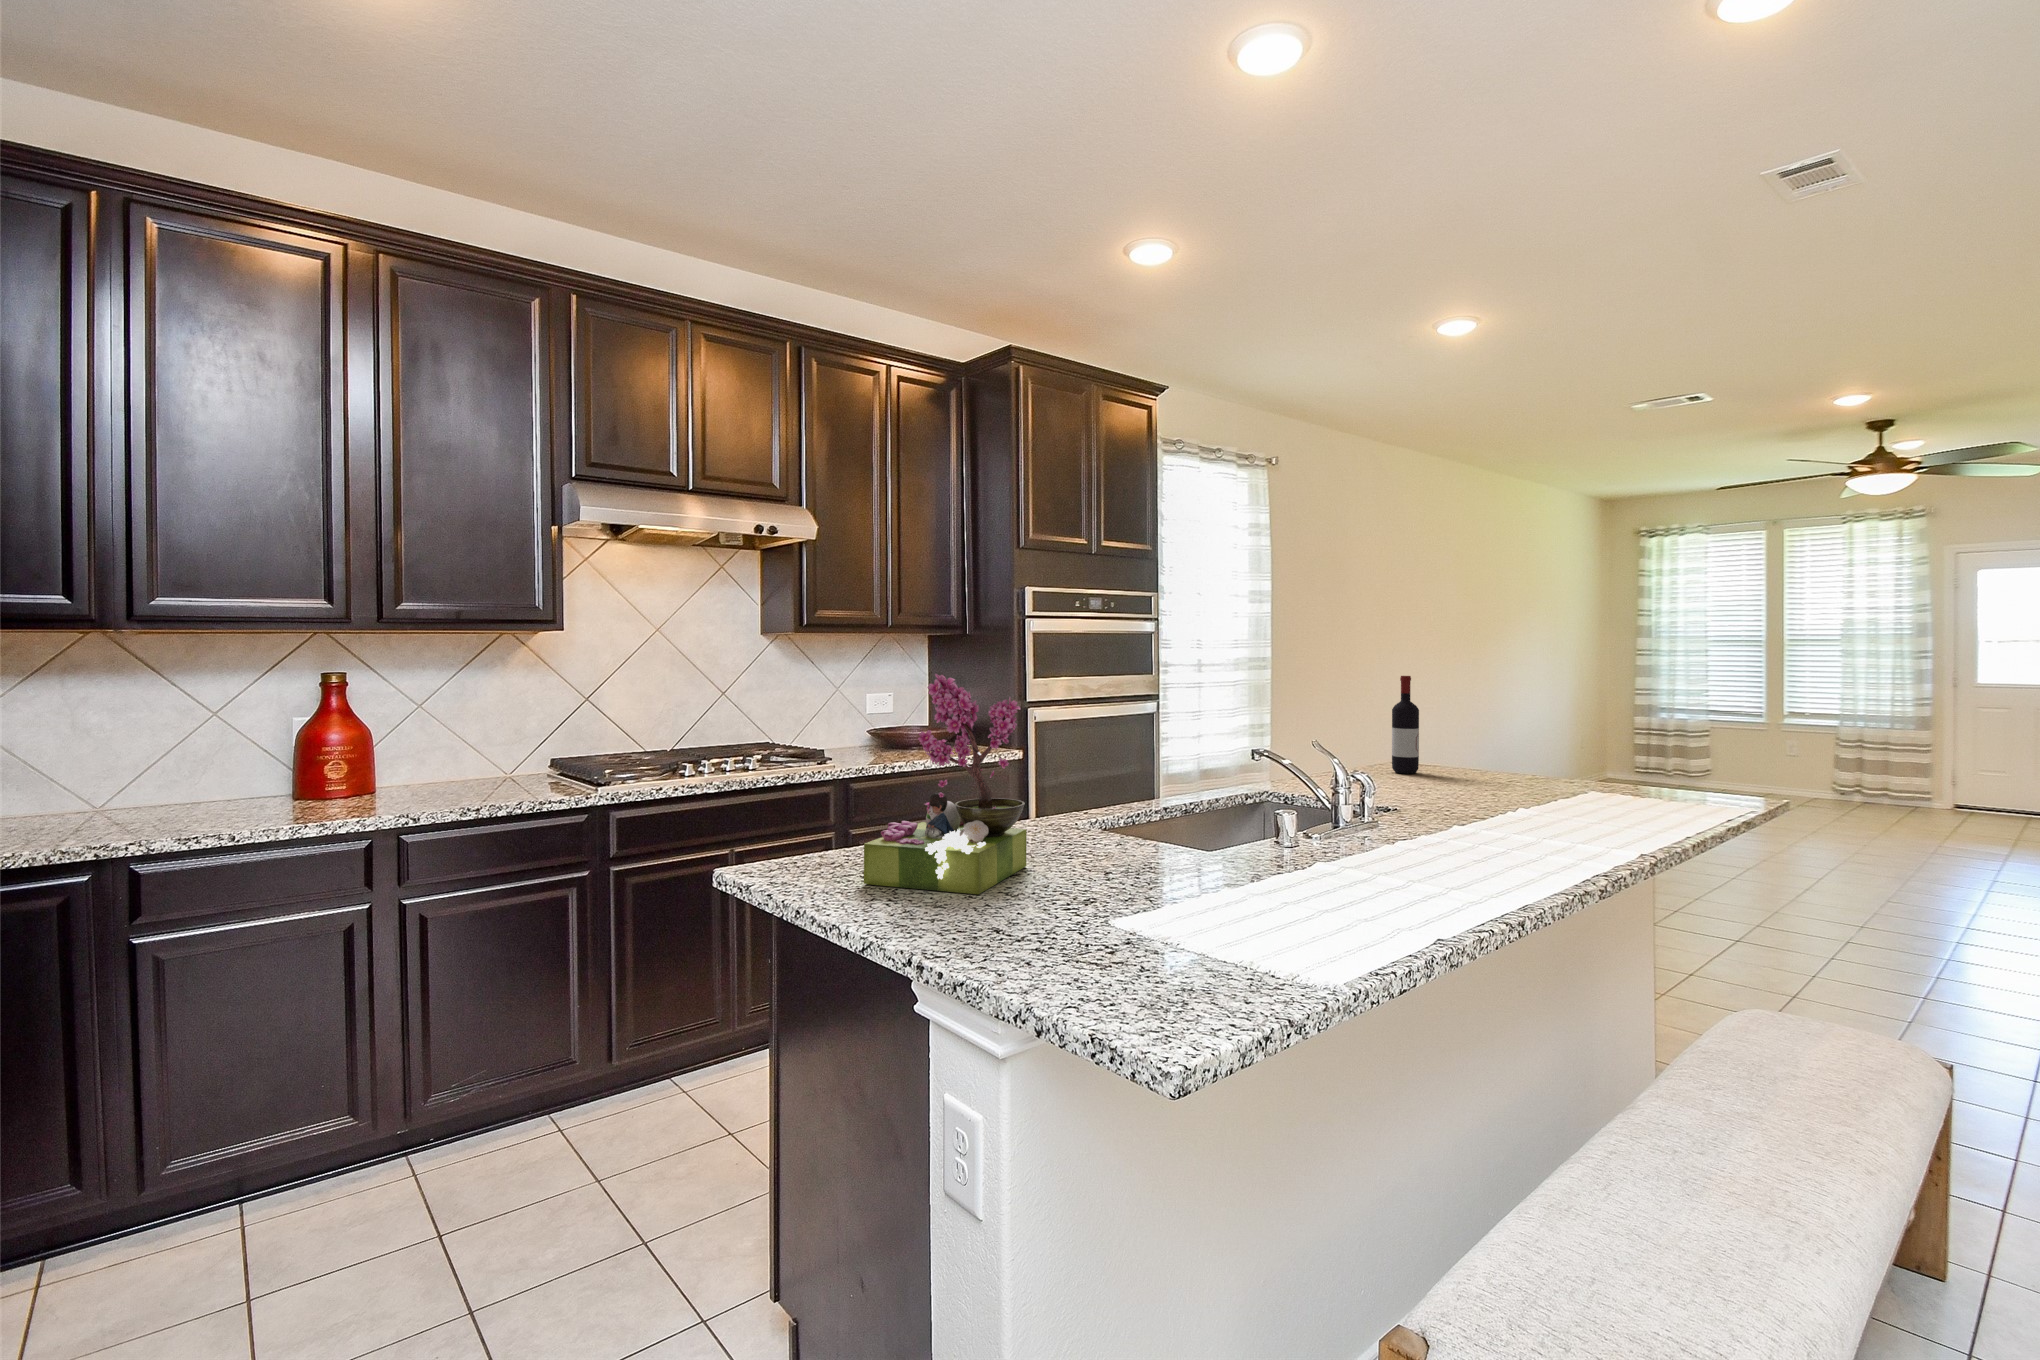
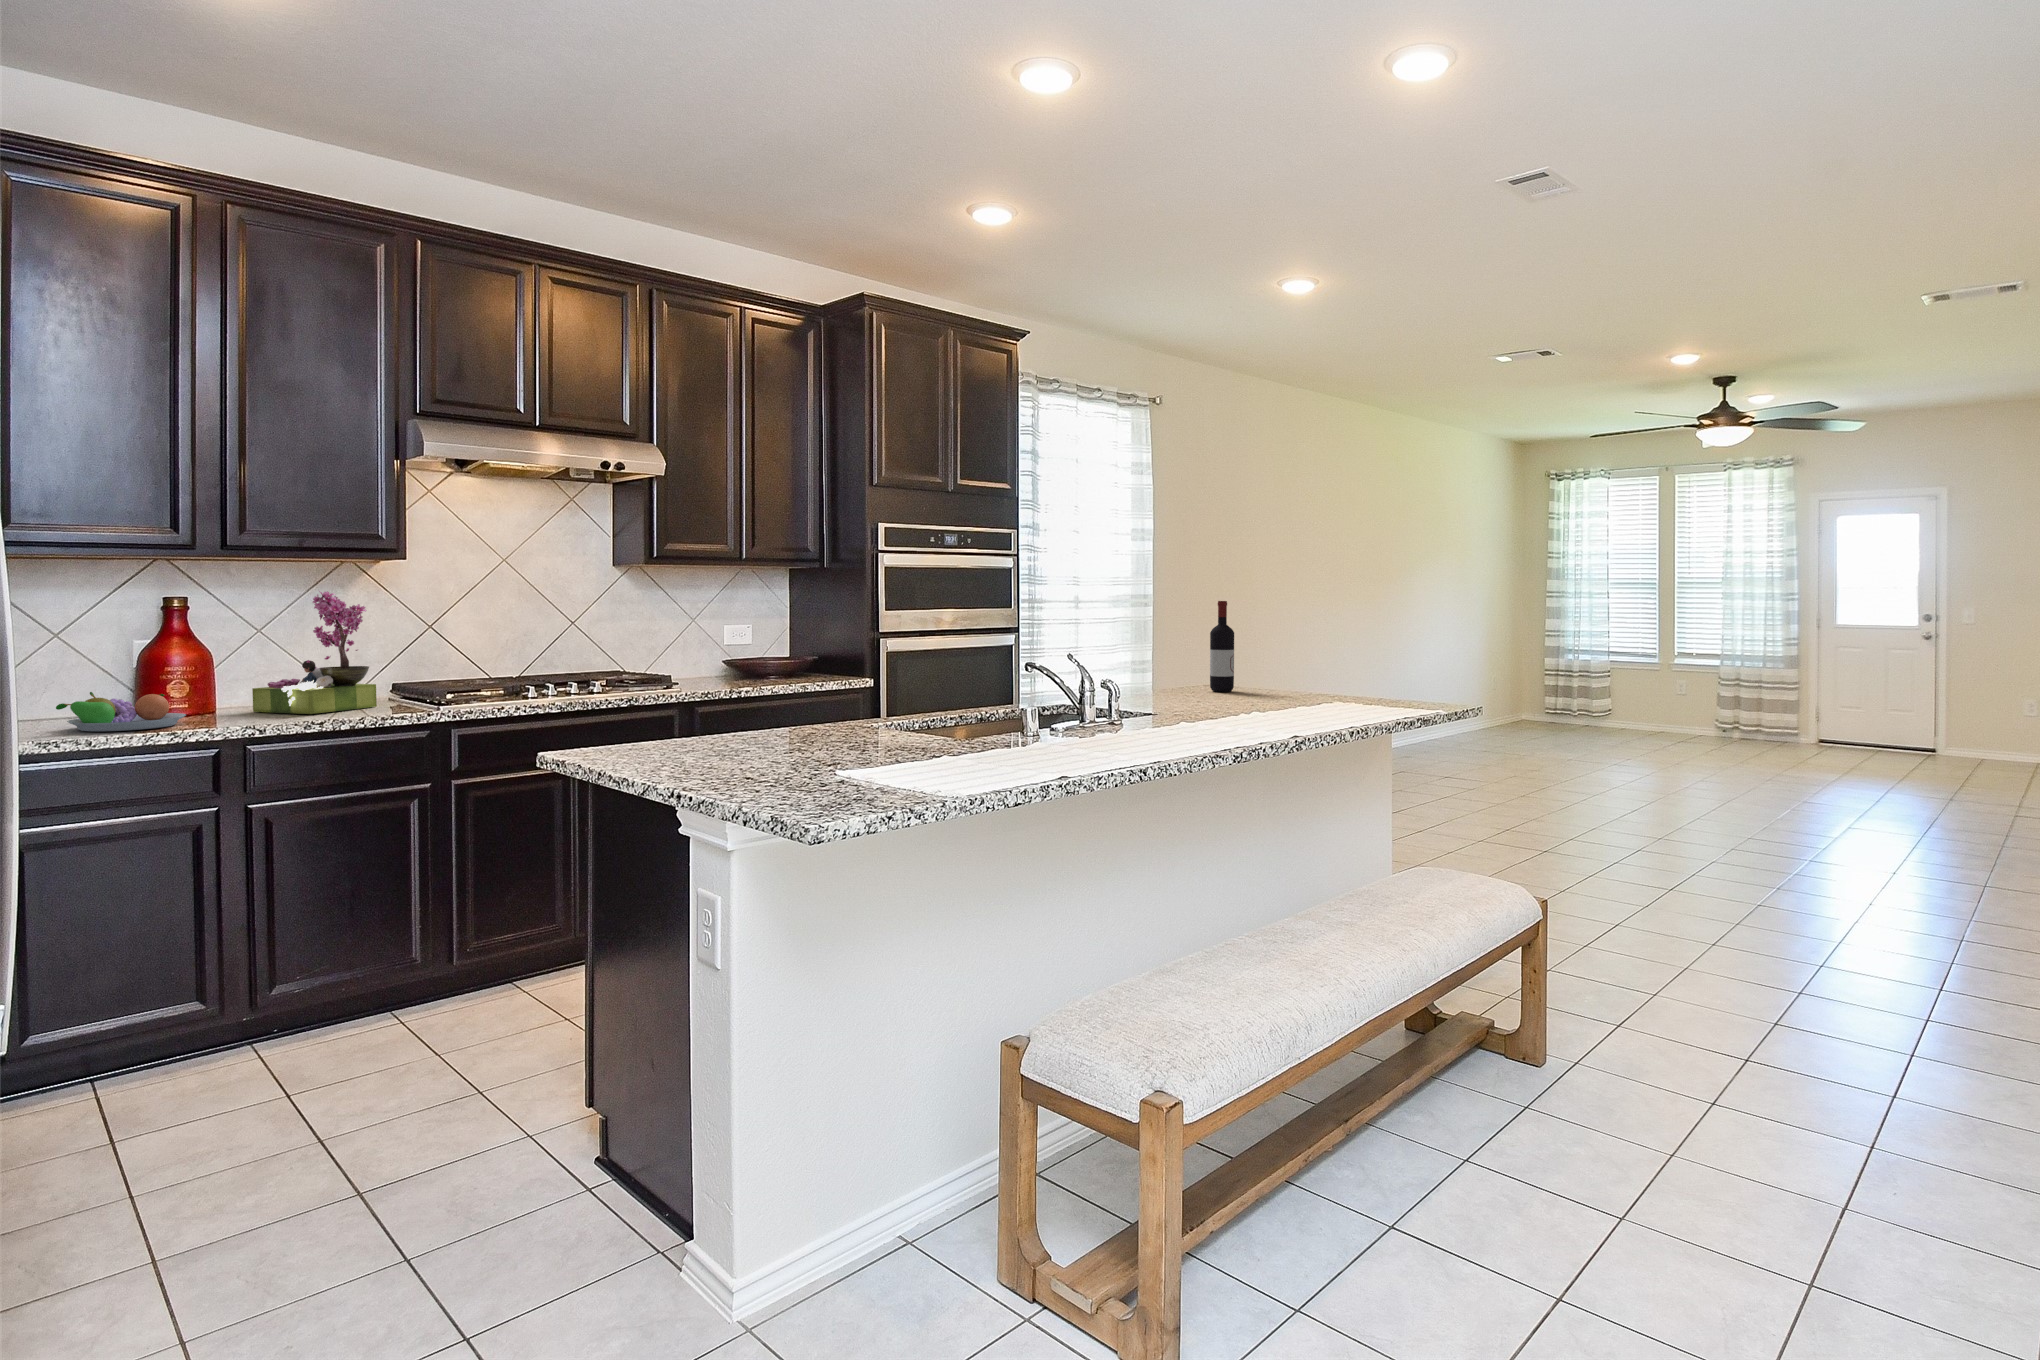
flower arrangement: present [864,674,1027,894] -> present [252,591,377,714]
fruit bowl: none [206,776,339,820] -> present [56,692,186,731]

